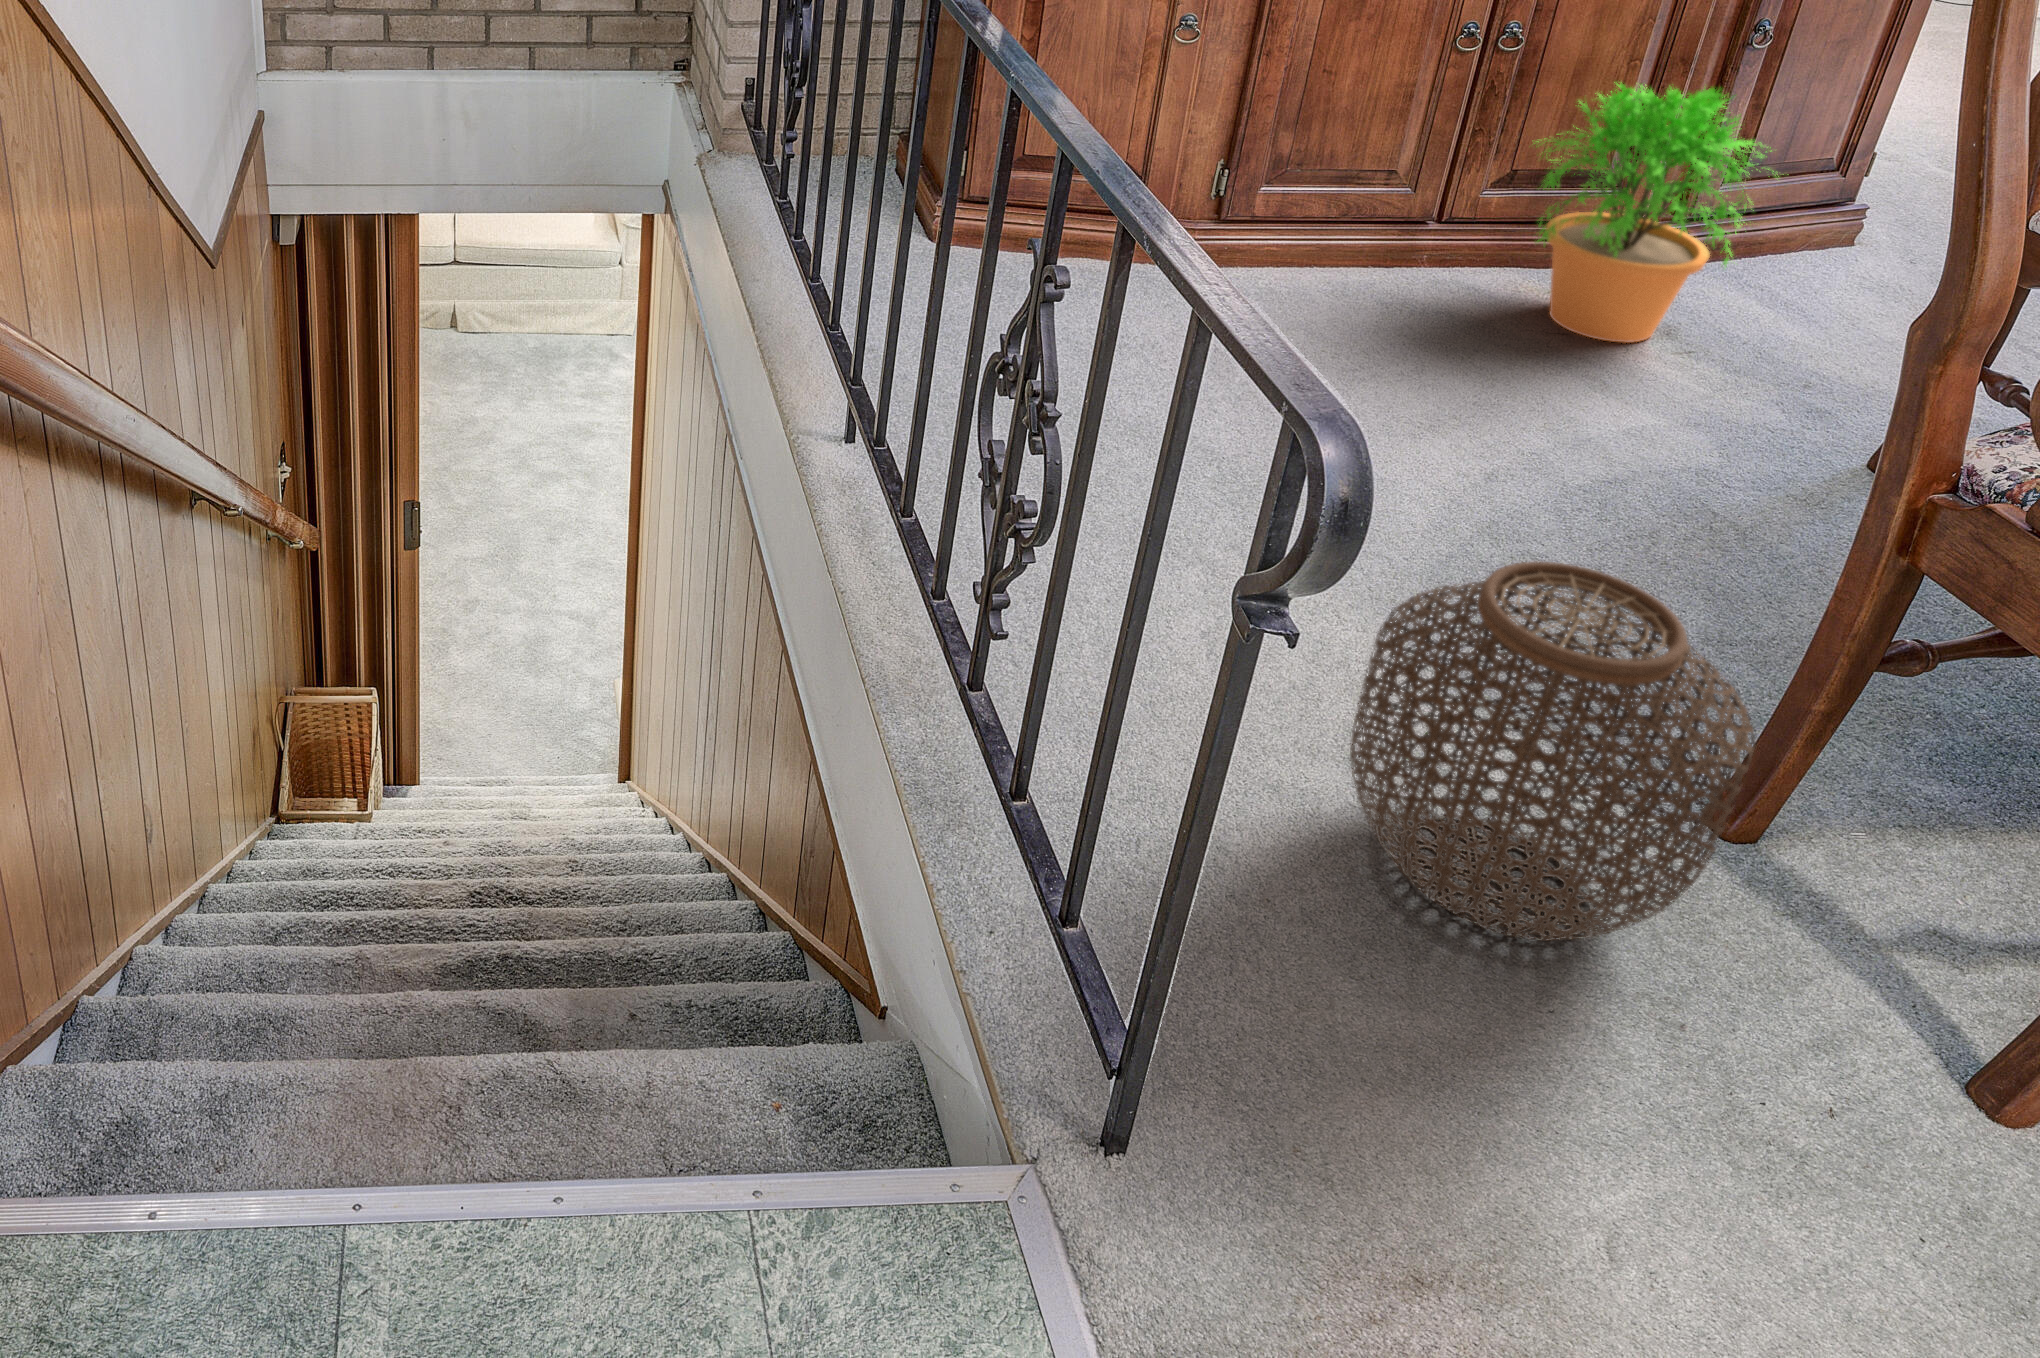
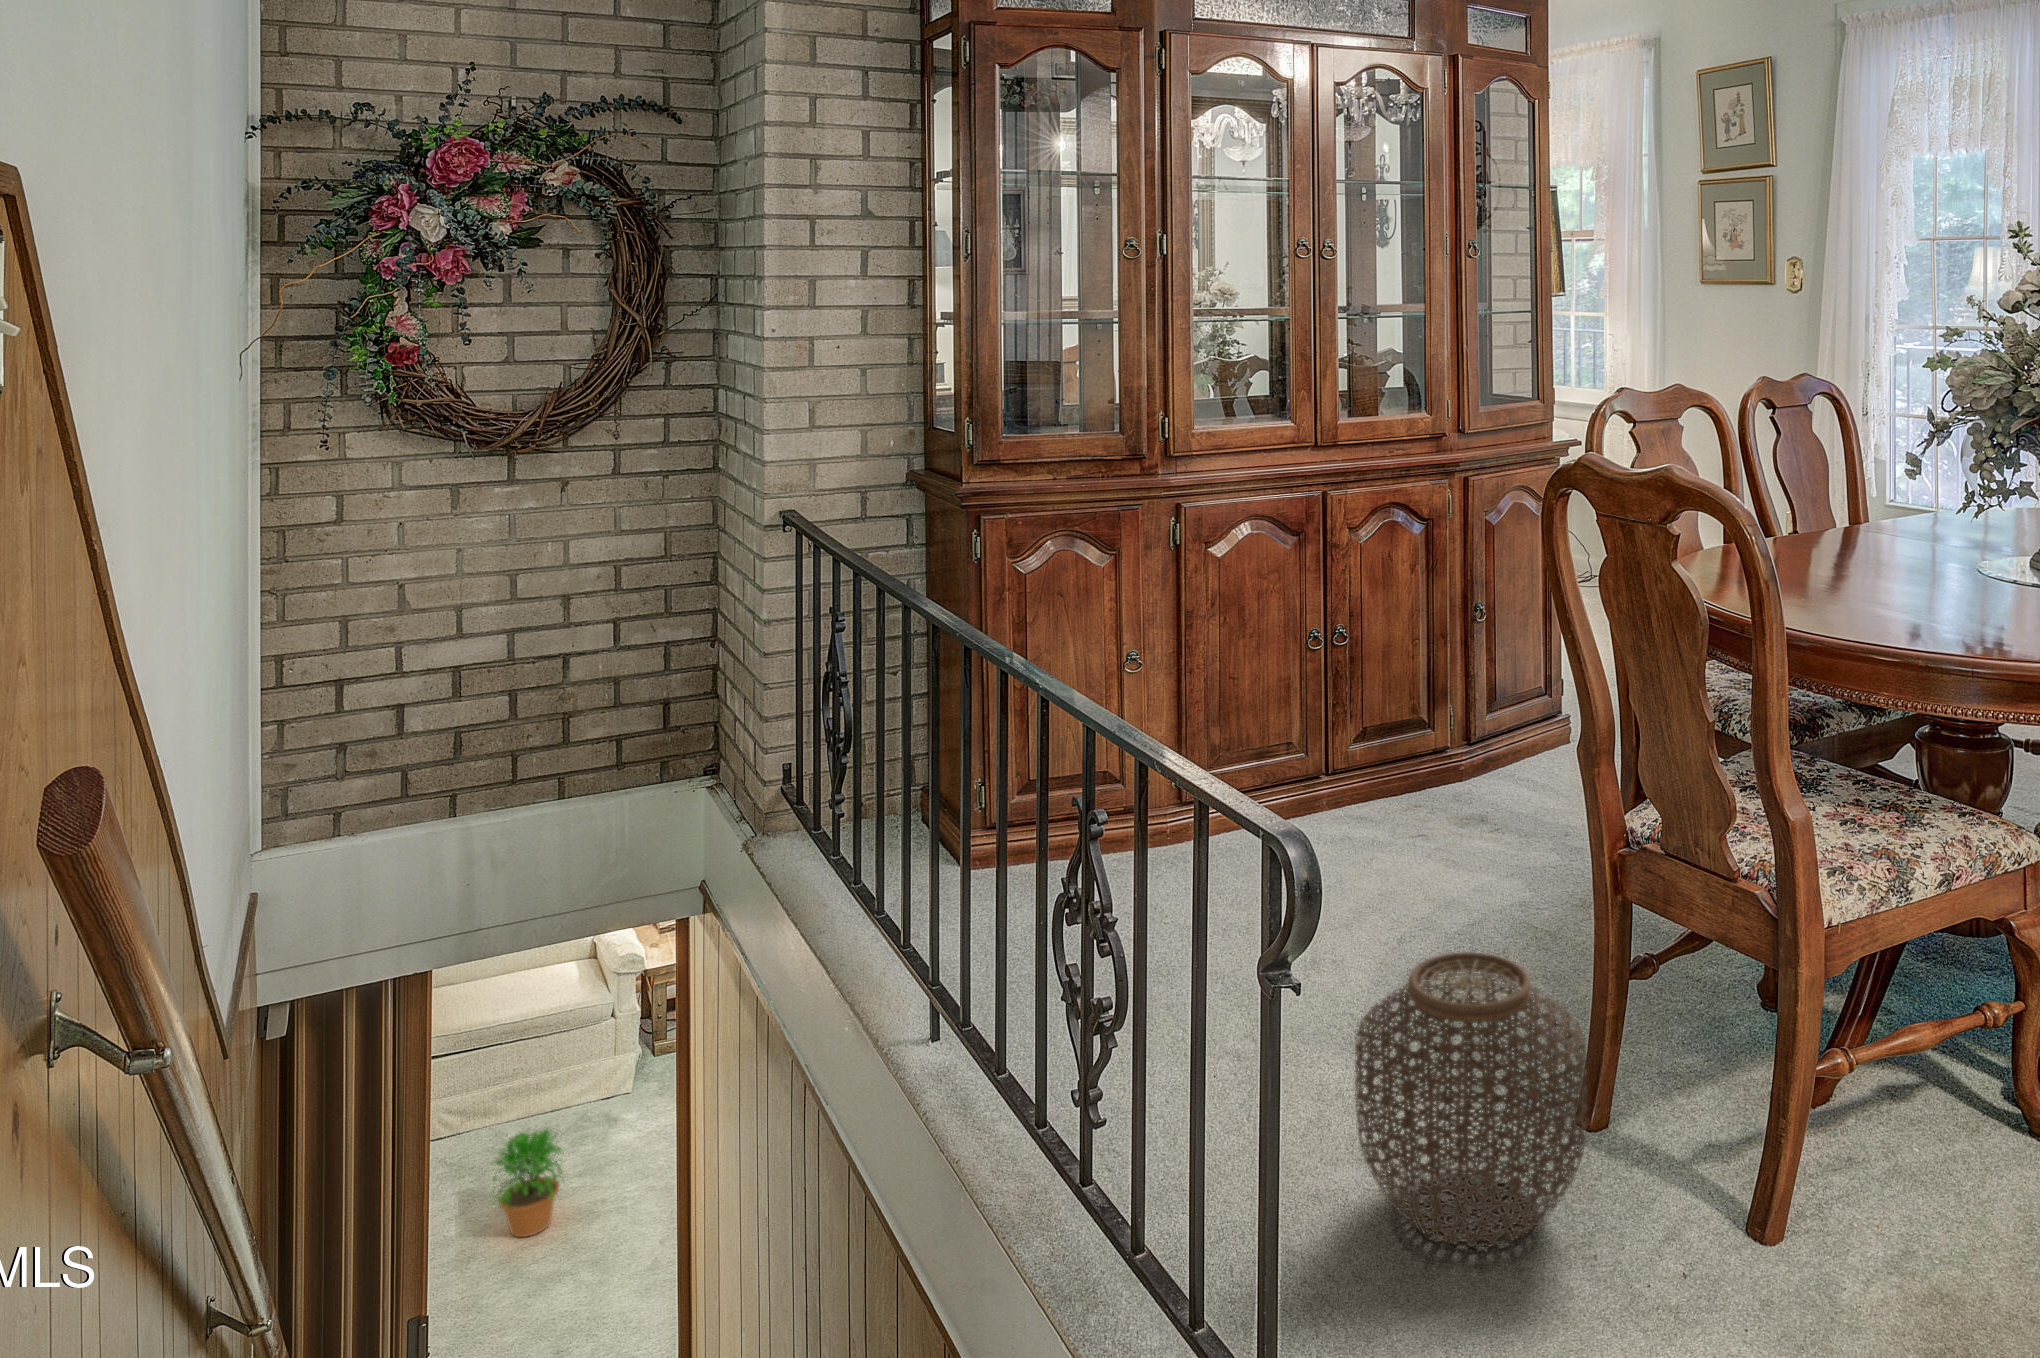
potted plant: present [1534,84,1774,342] -> present [491,1130,564,1237]

